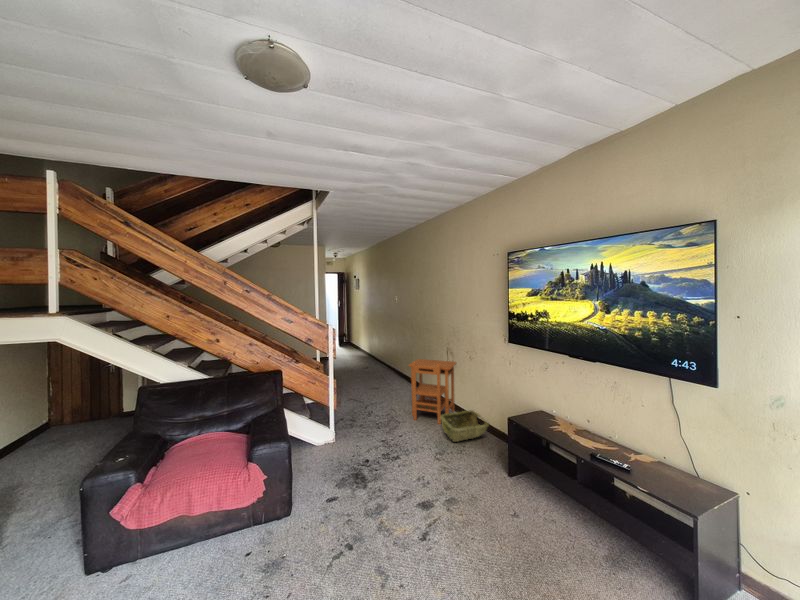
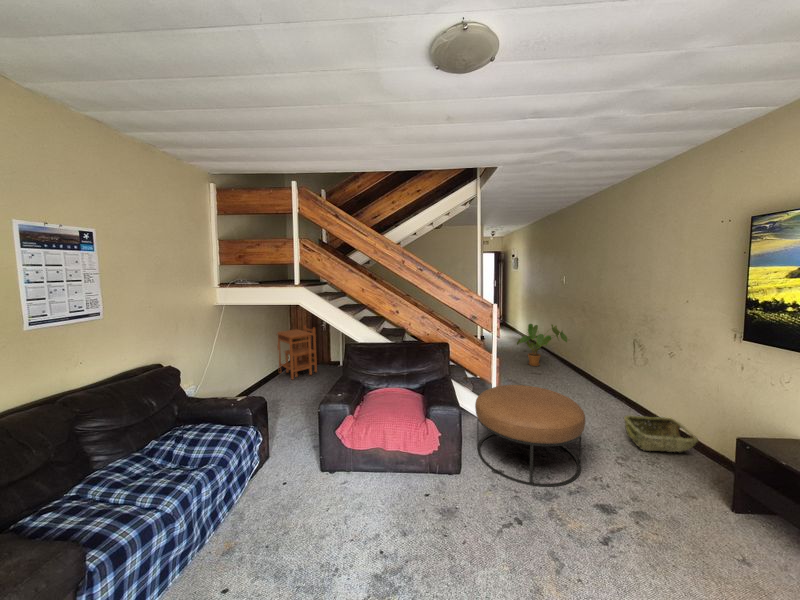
house plant: none [358,340,400,380] -> present [517,324,567,366]
side table: present [409,359,456,424] -> present [277,326,317,379]
ottoman: none [310,403,409,505] -> present [475,385,585,487]

